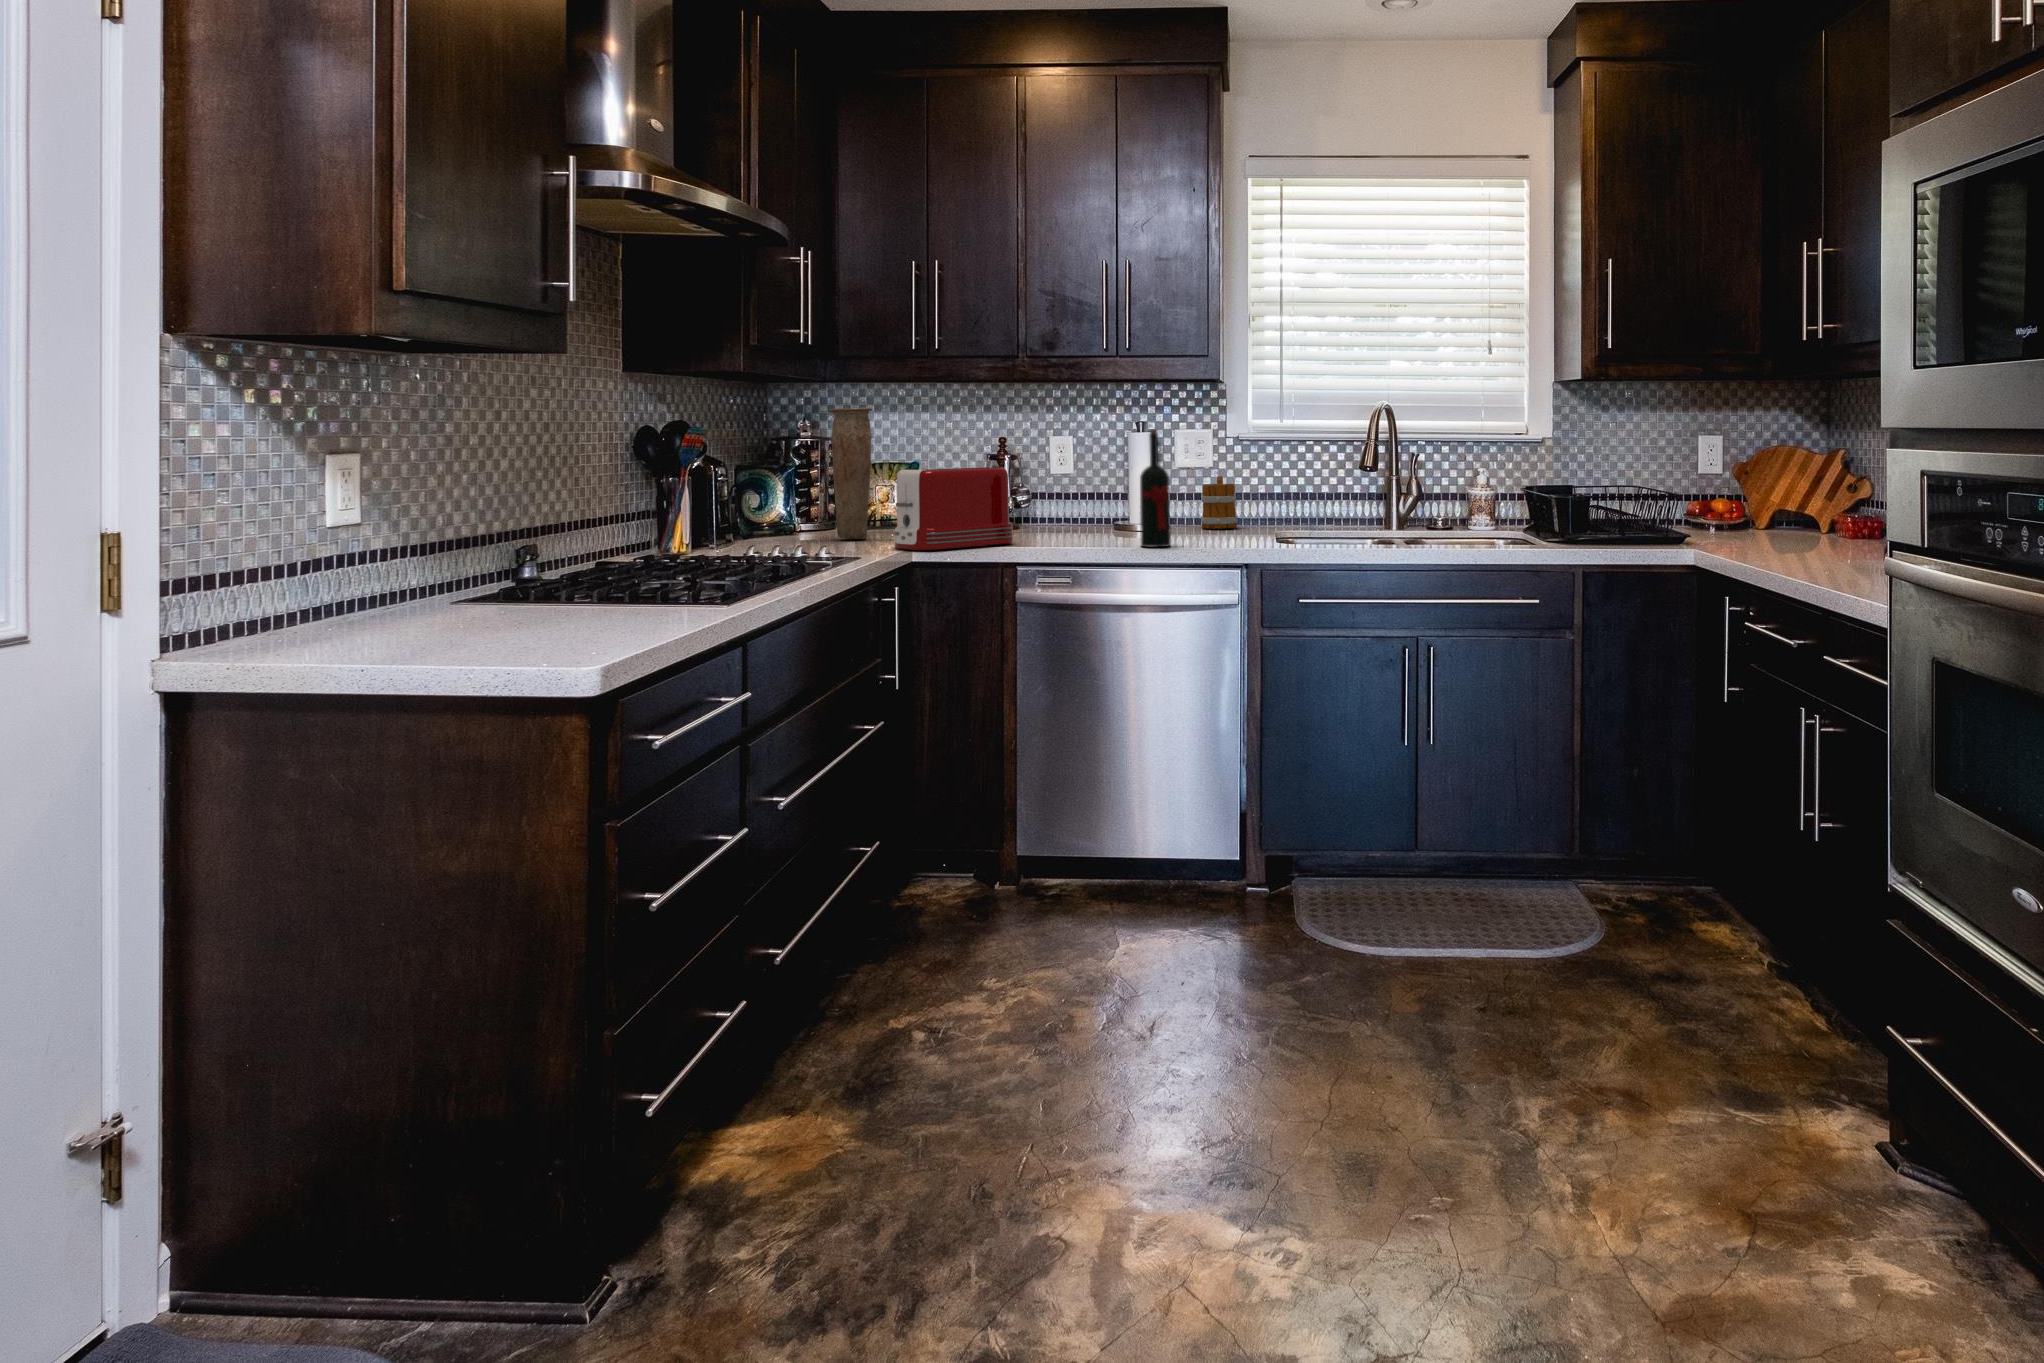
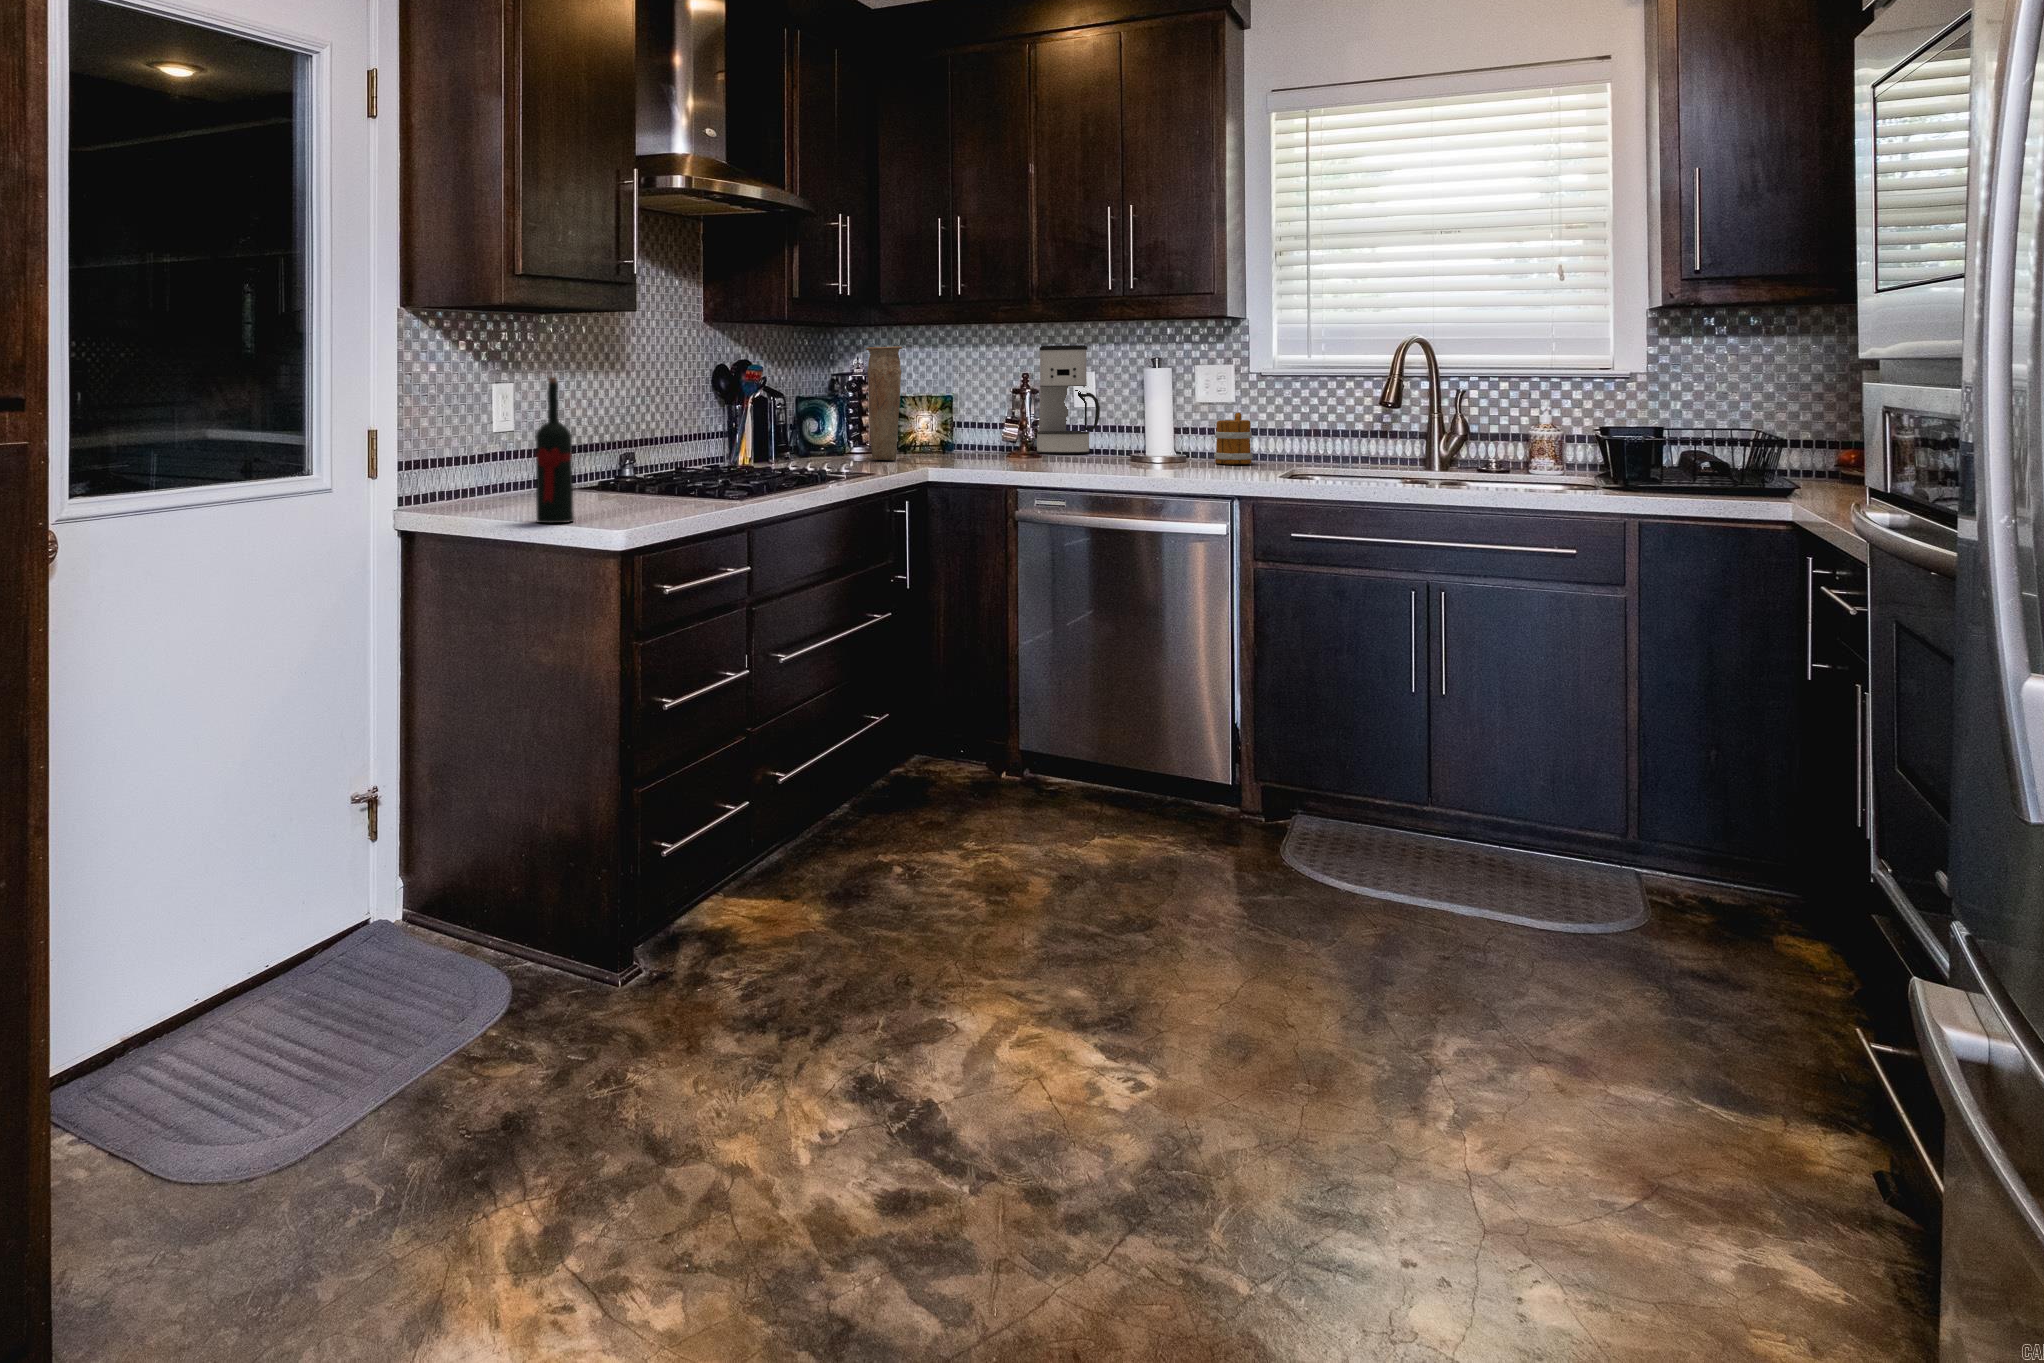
coffee maker: none [1010,408,1077,524] -> present [1036,345,1100,454]
wine bottle: present [1140,429,1171,547] -> present [536,377,574,523]
toaster: present [895,468,1013,550] -> none [911,400,1017,471]

